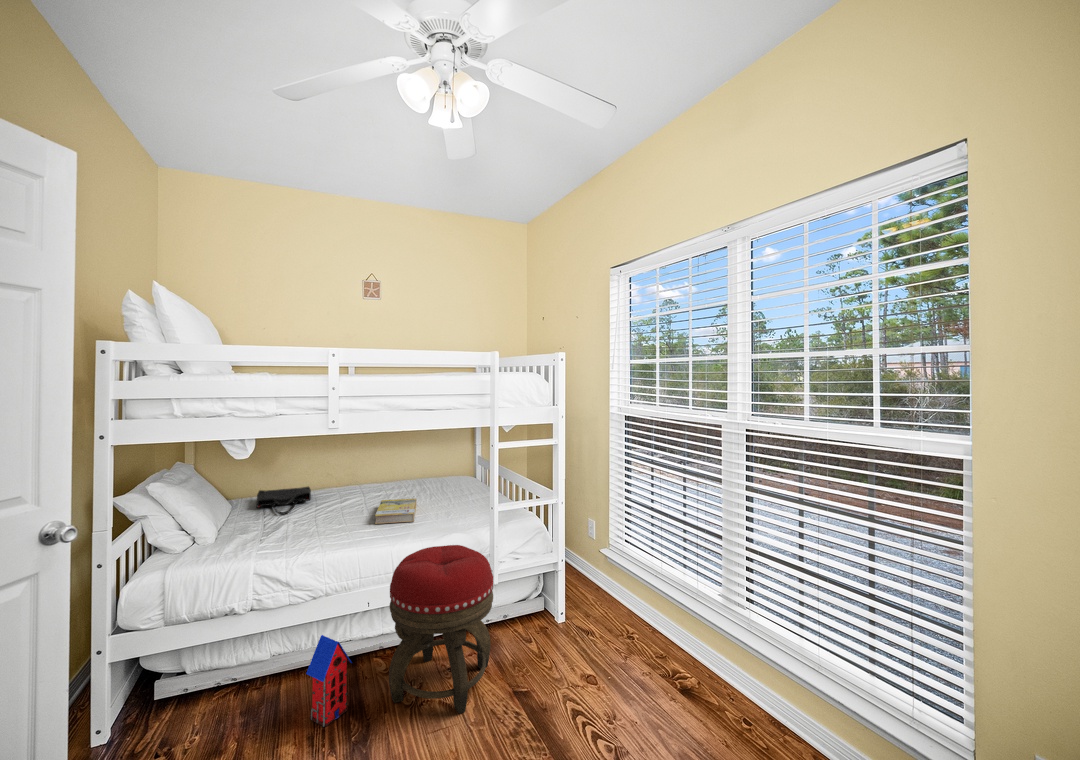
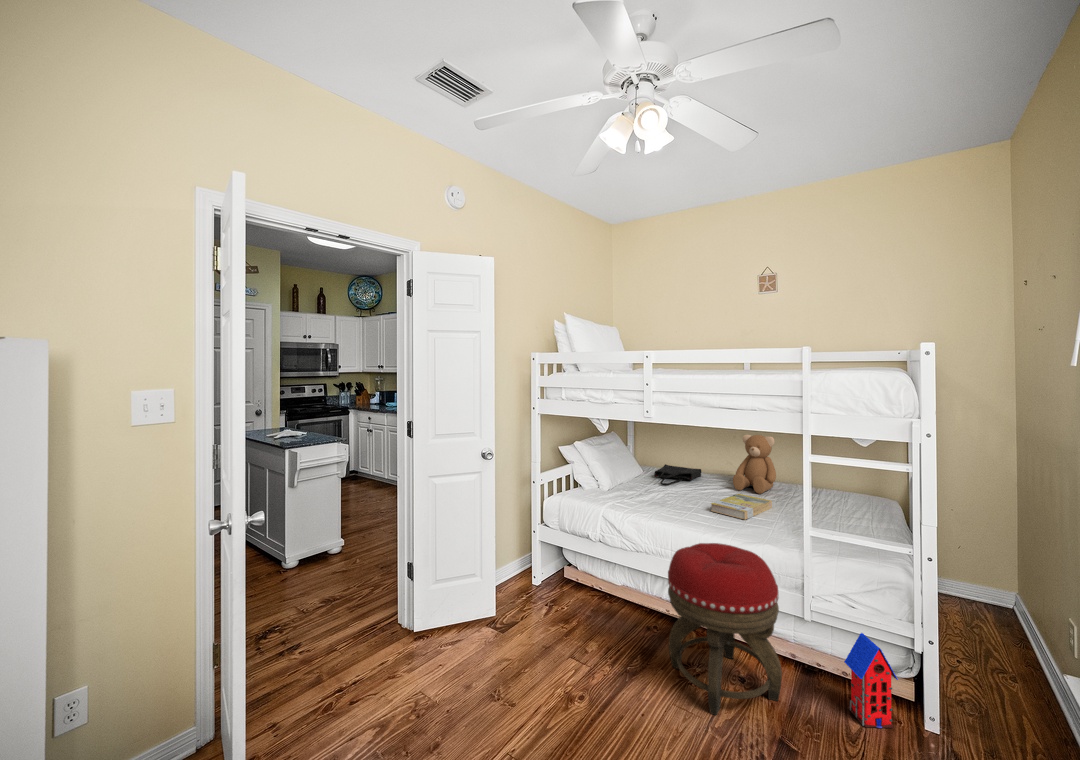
teddy bear: none [359,439,399,498] -> present [733,435,776,494]
toy house: present [306,635,352,727] -> present [844,633,898,728]

